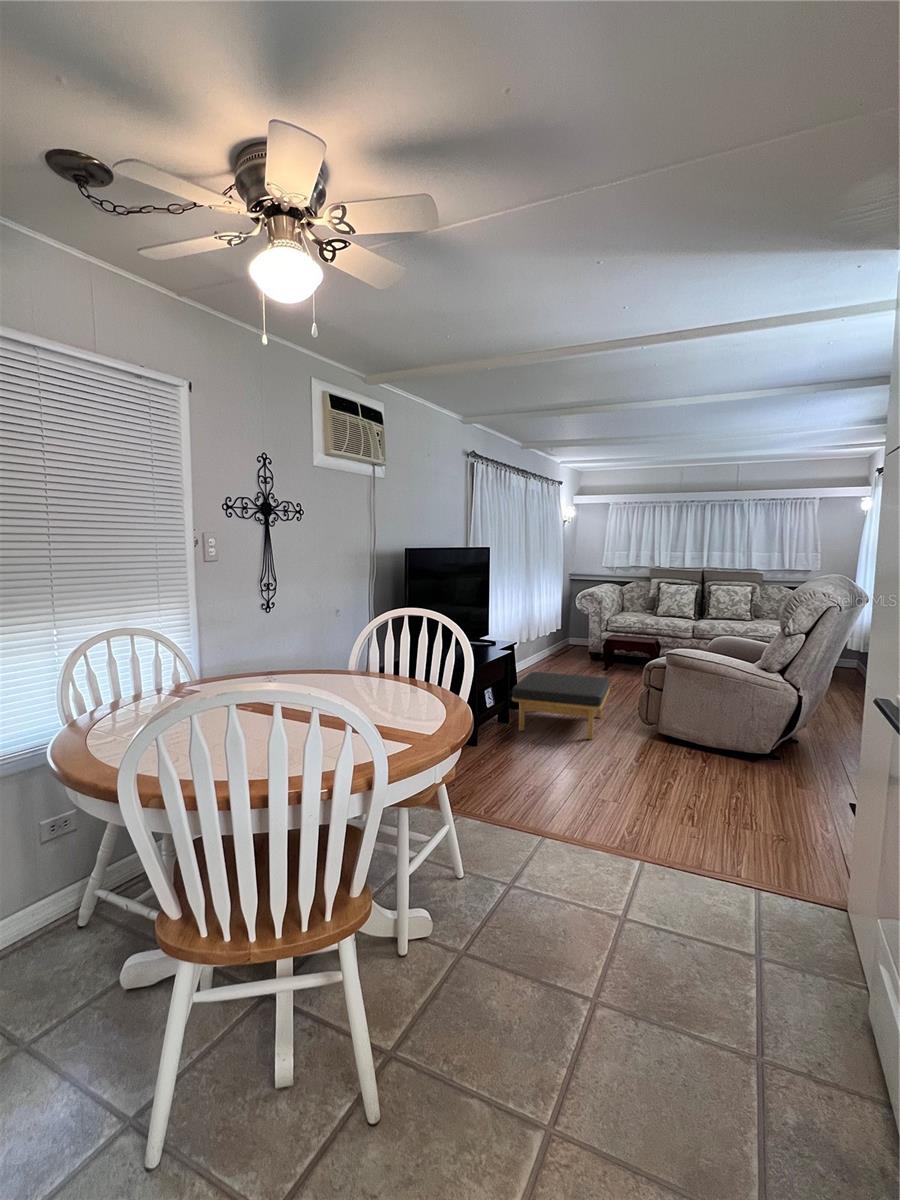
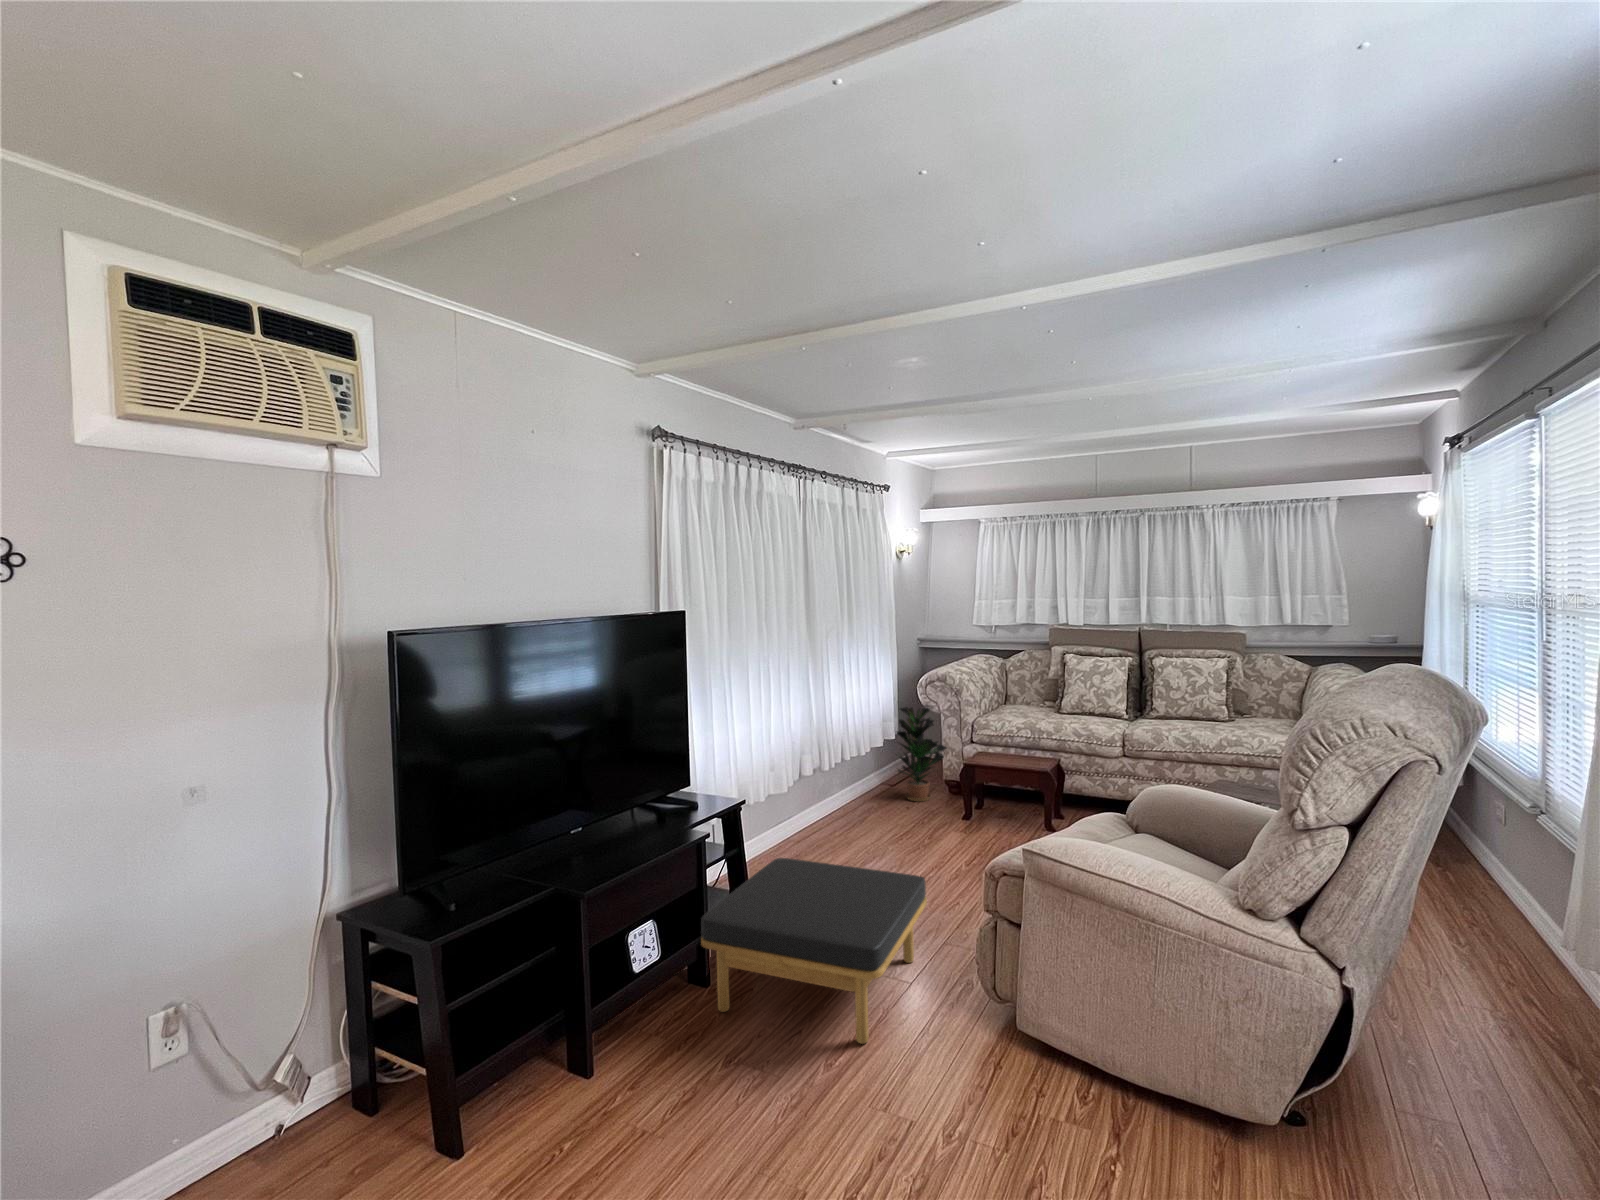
potted plant: none [562,611,593,663] -> present [897,707,946,802]

